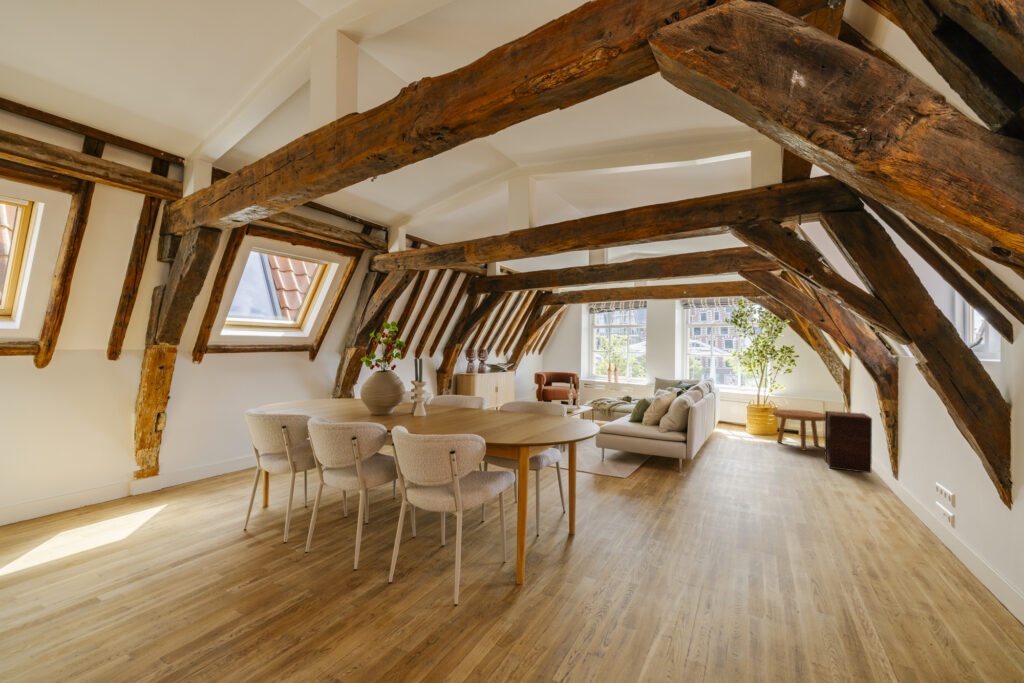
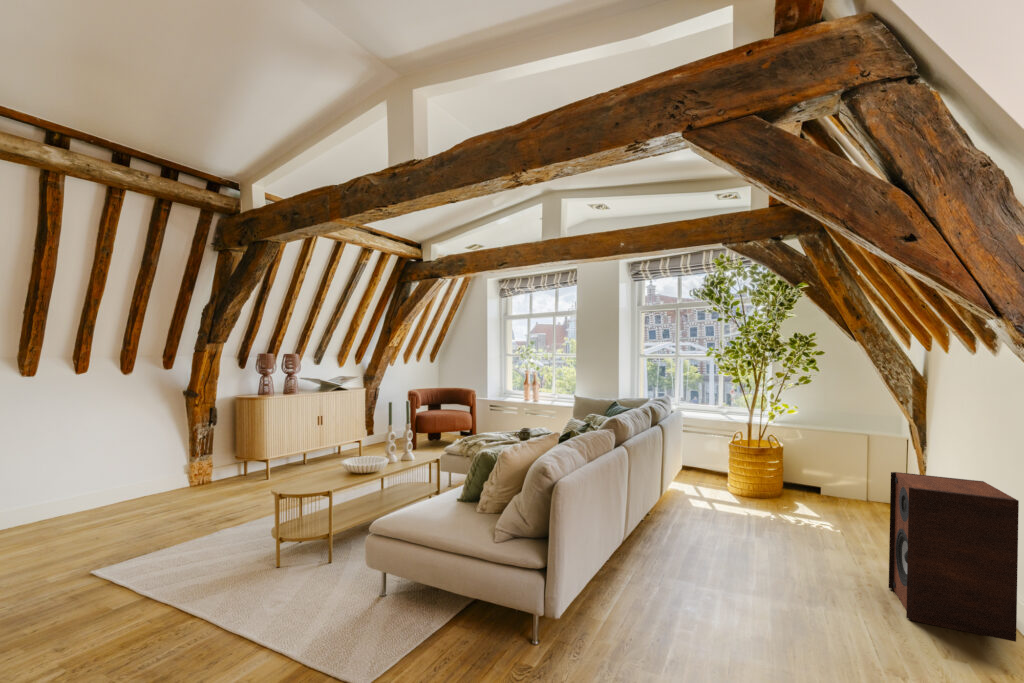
footstool: present [773,410,825,450] -> none [774,455,886,547]

